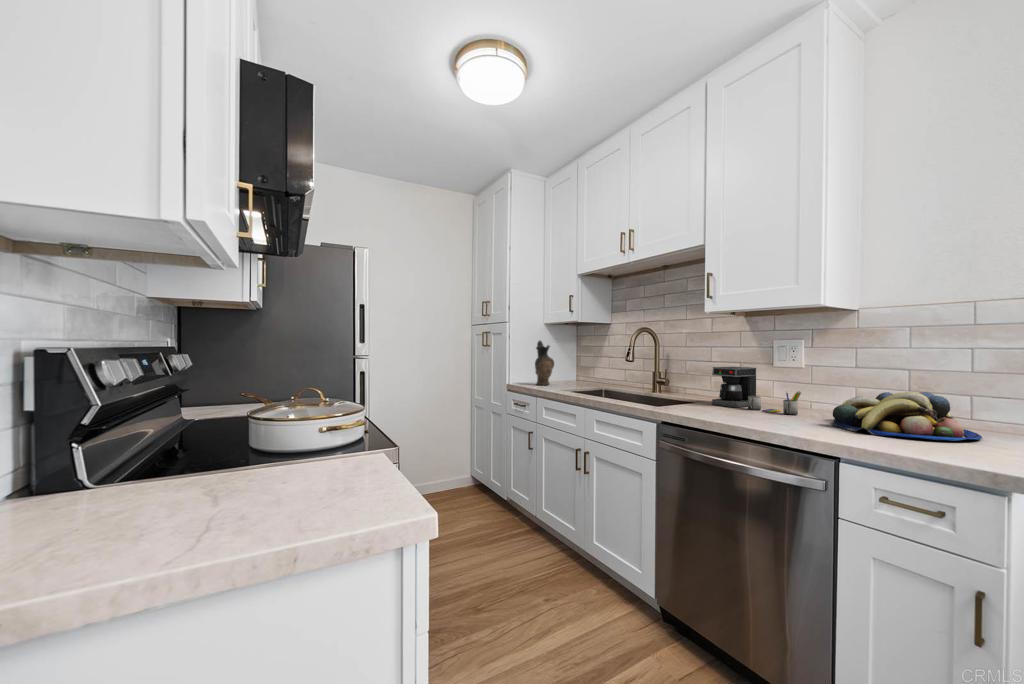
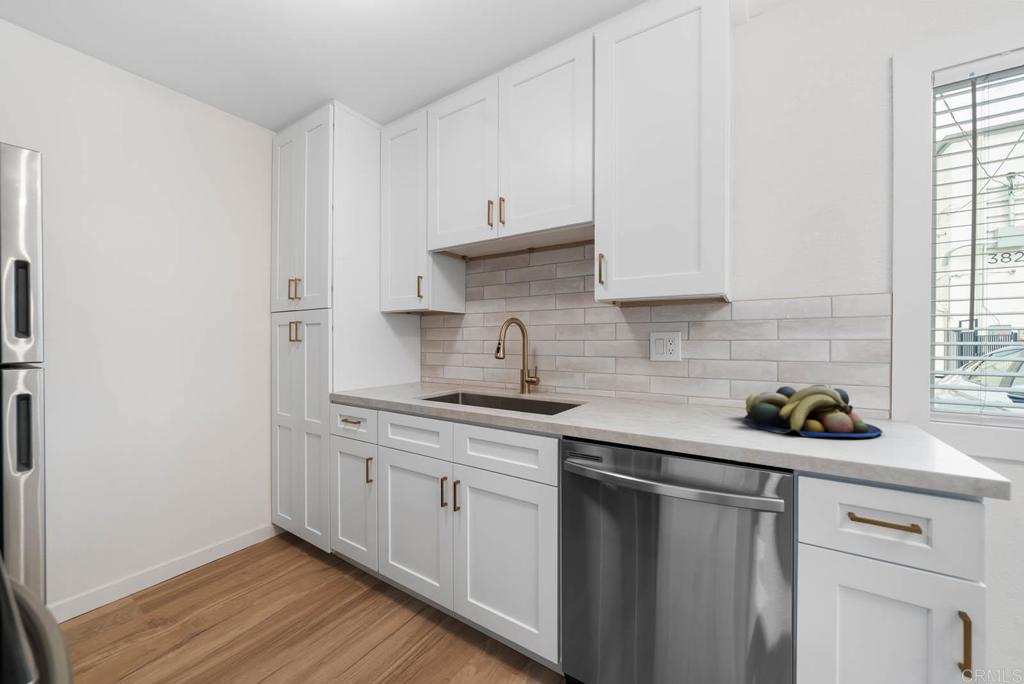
ceramic pitcher: present [535,341,554,385] -> none [371,334,398,393]
coffee maker: present [712,367,801,415] -> none [605,363,703,415]

